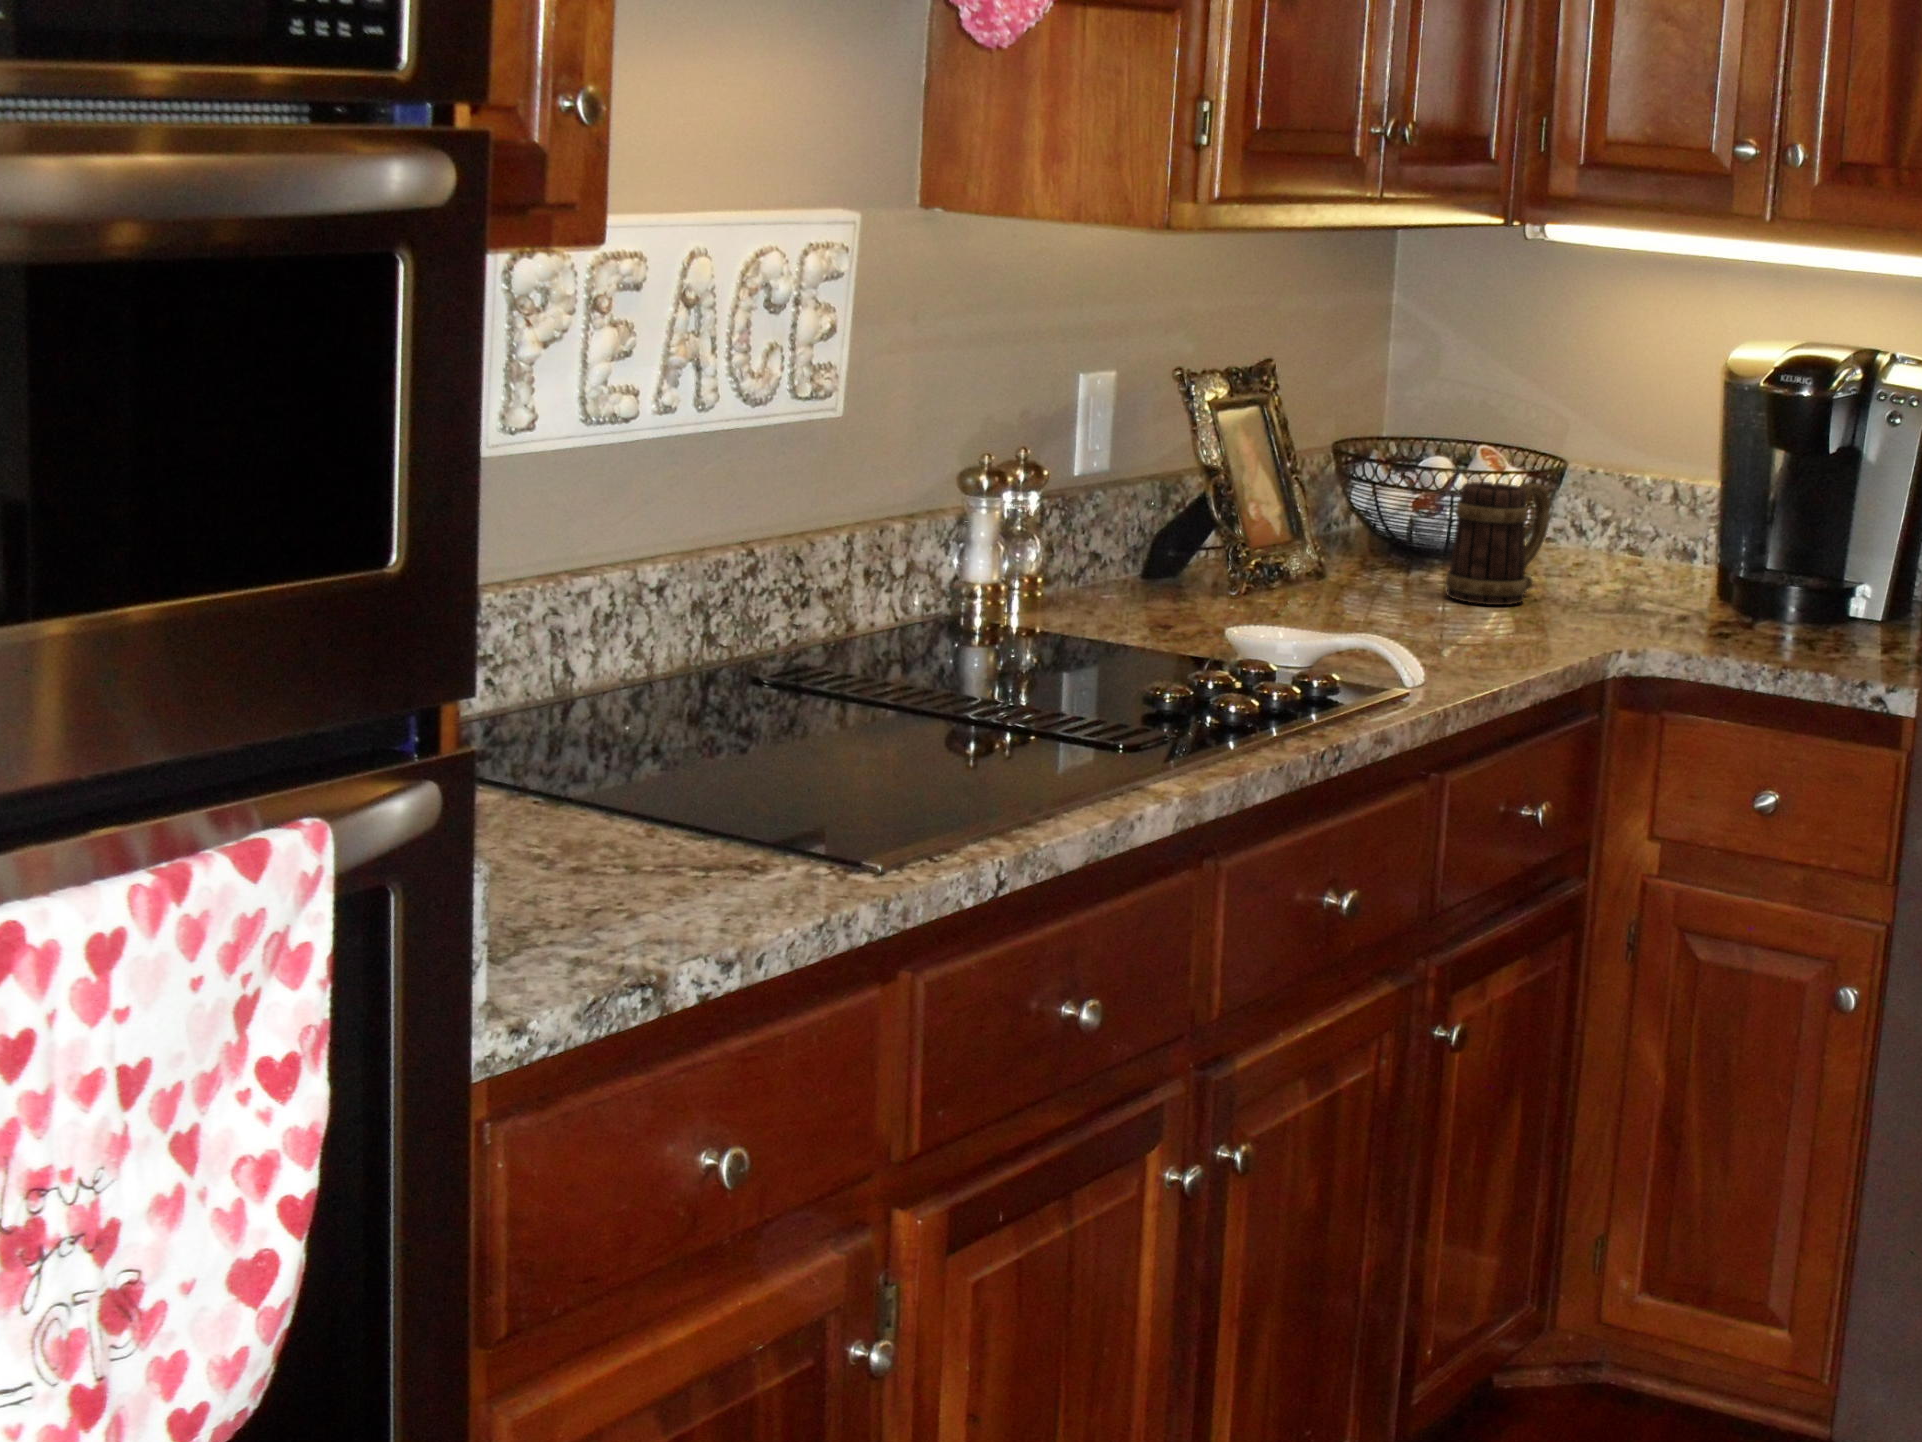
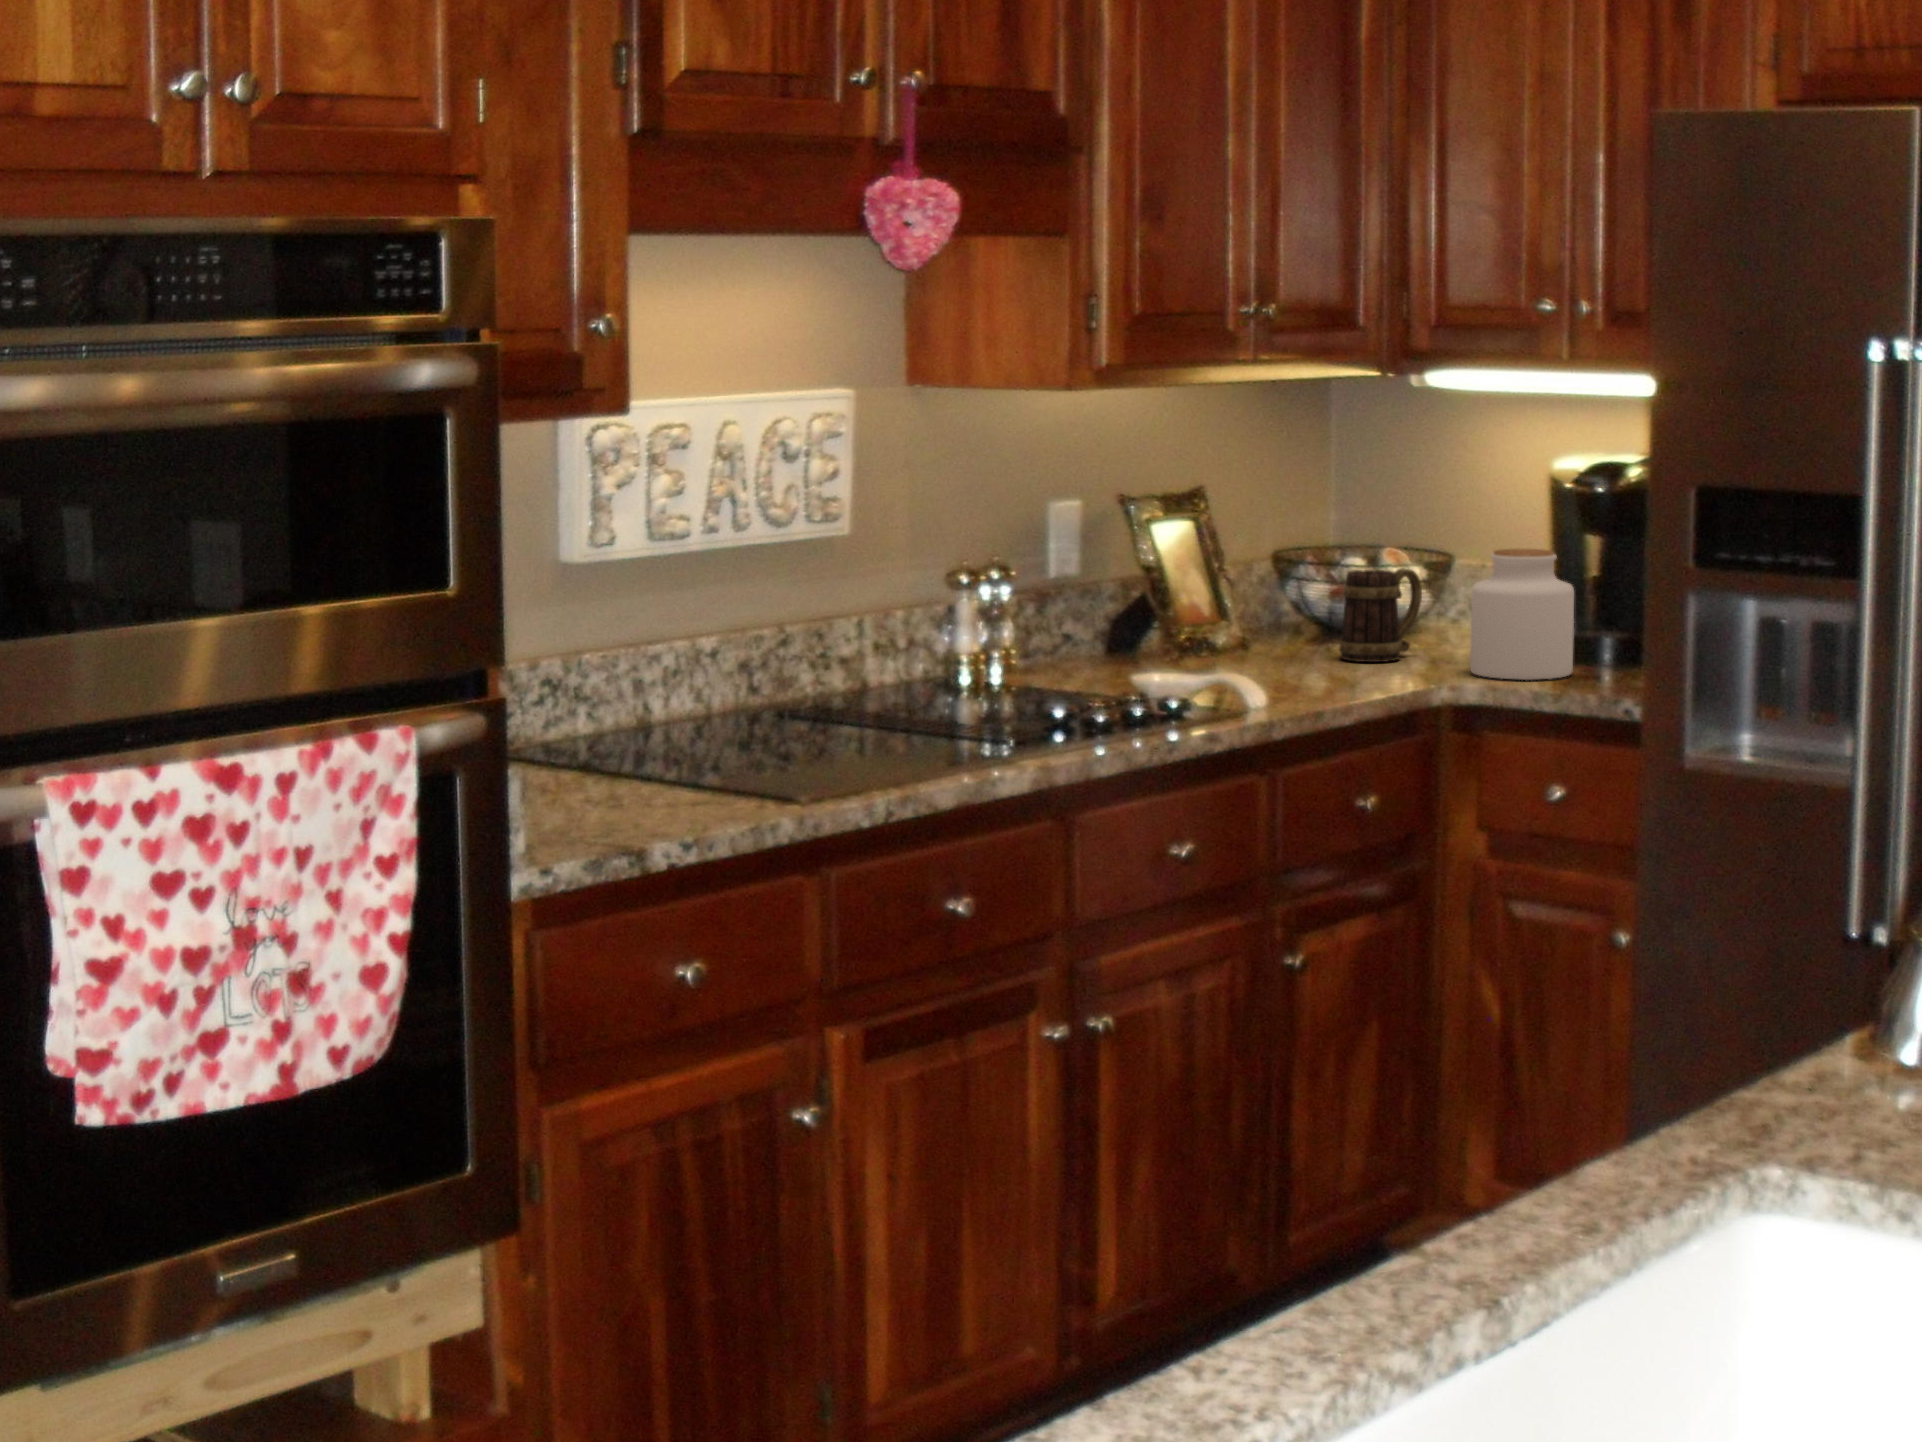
jar: none [1632,469,1773,644] -> present [1470,549,1574,680]

